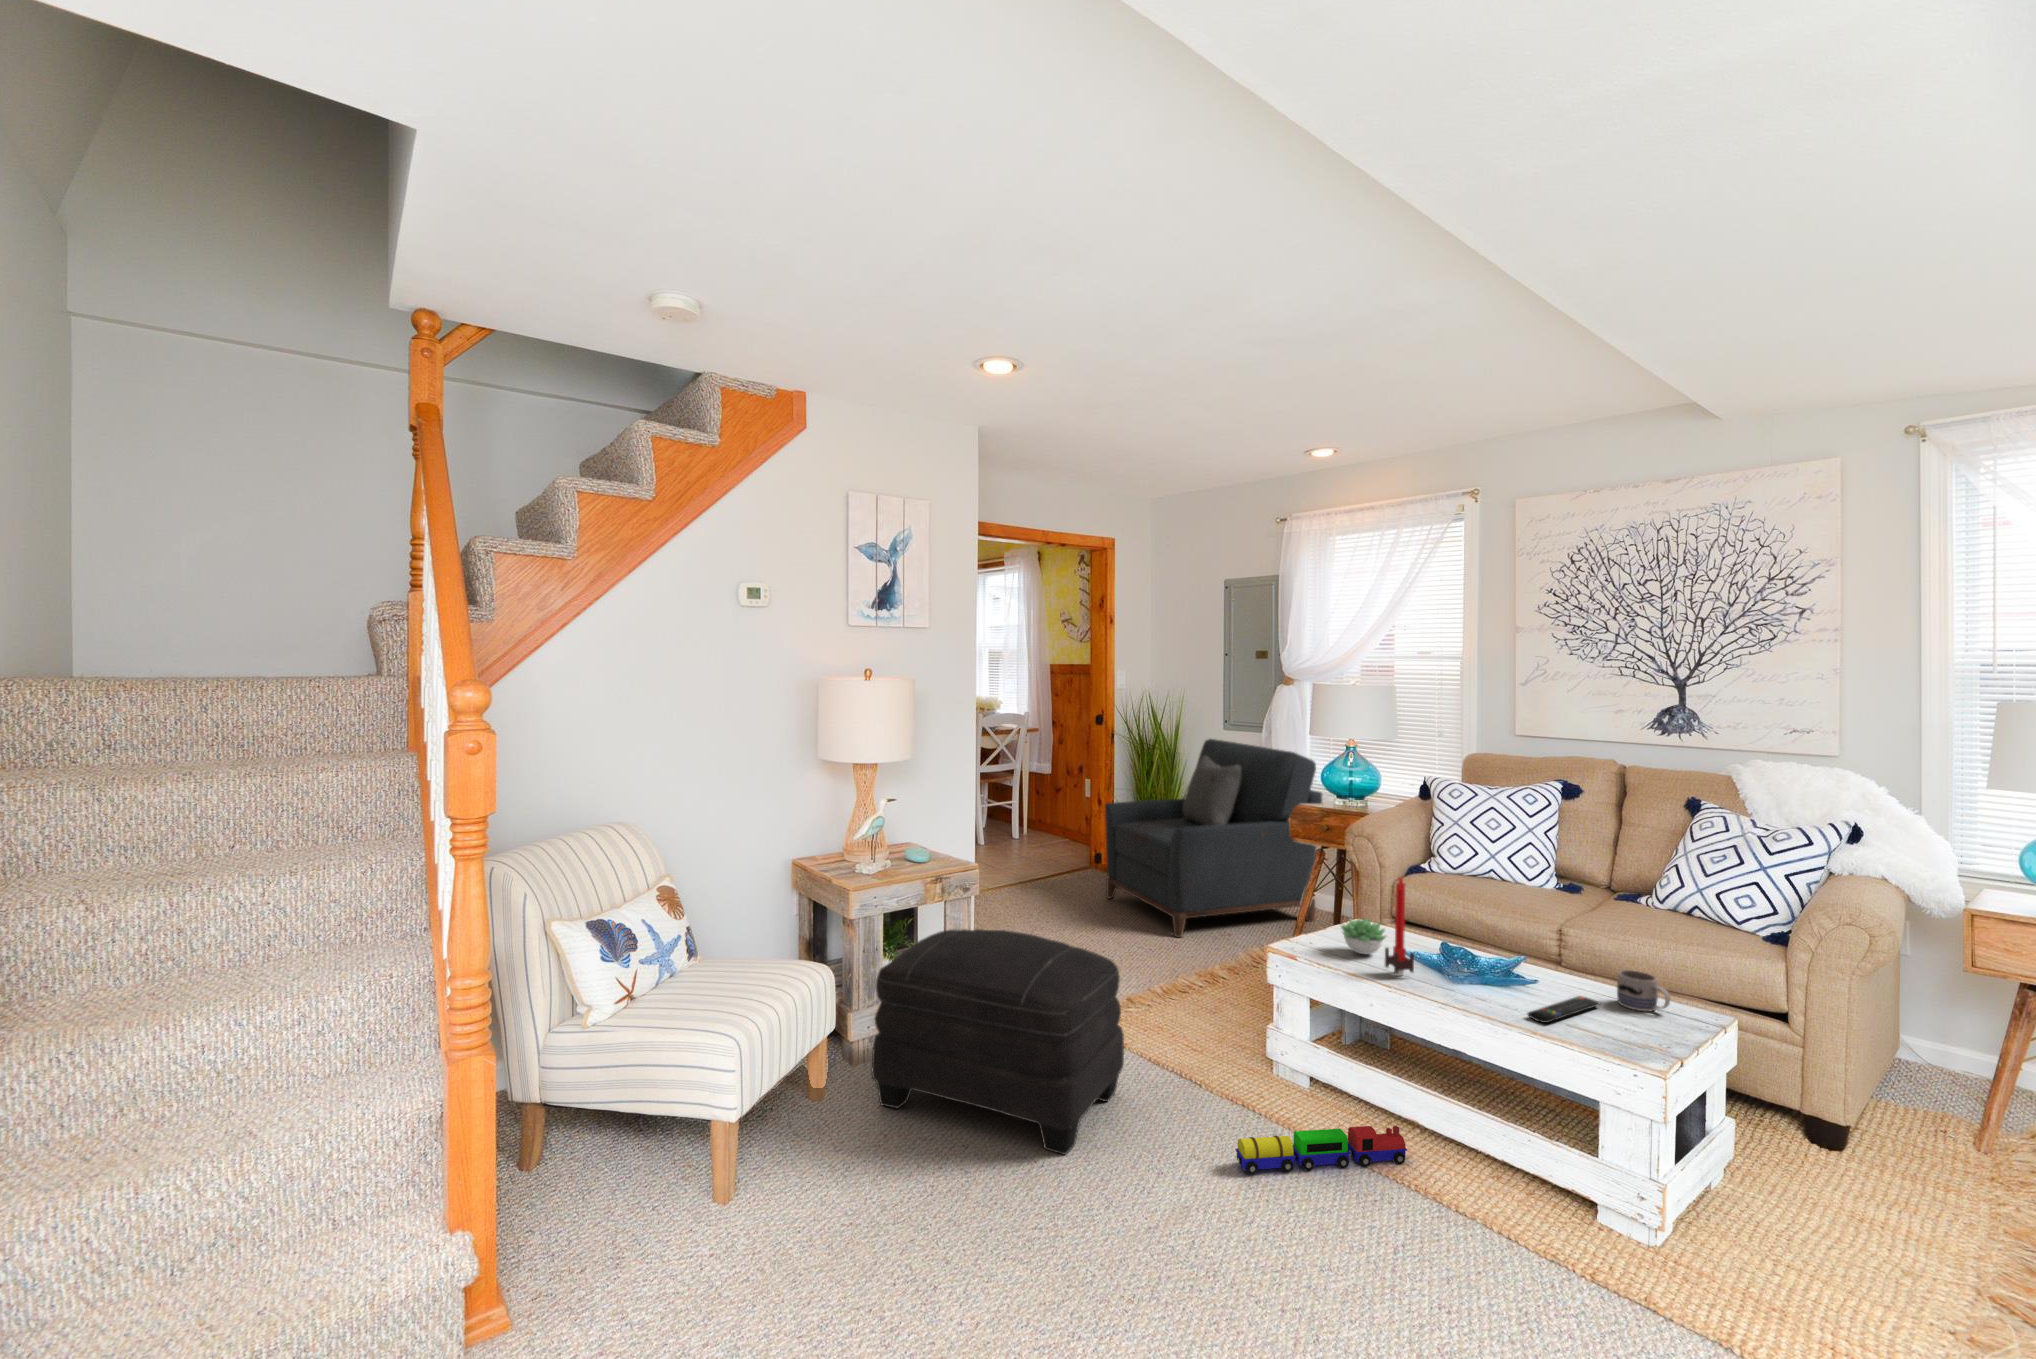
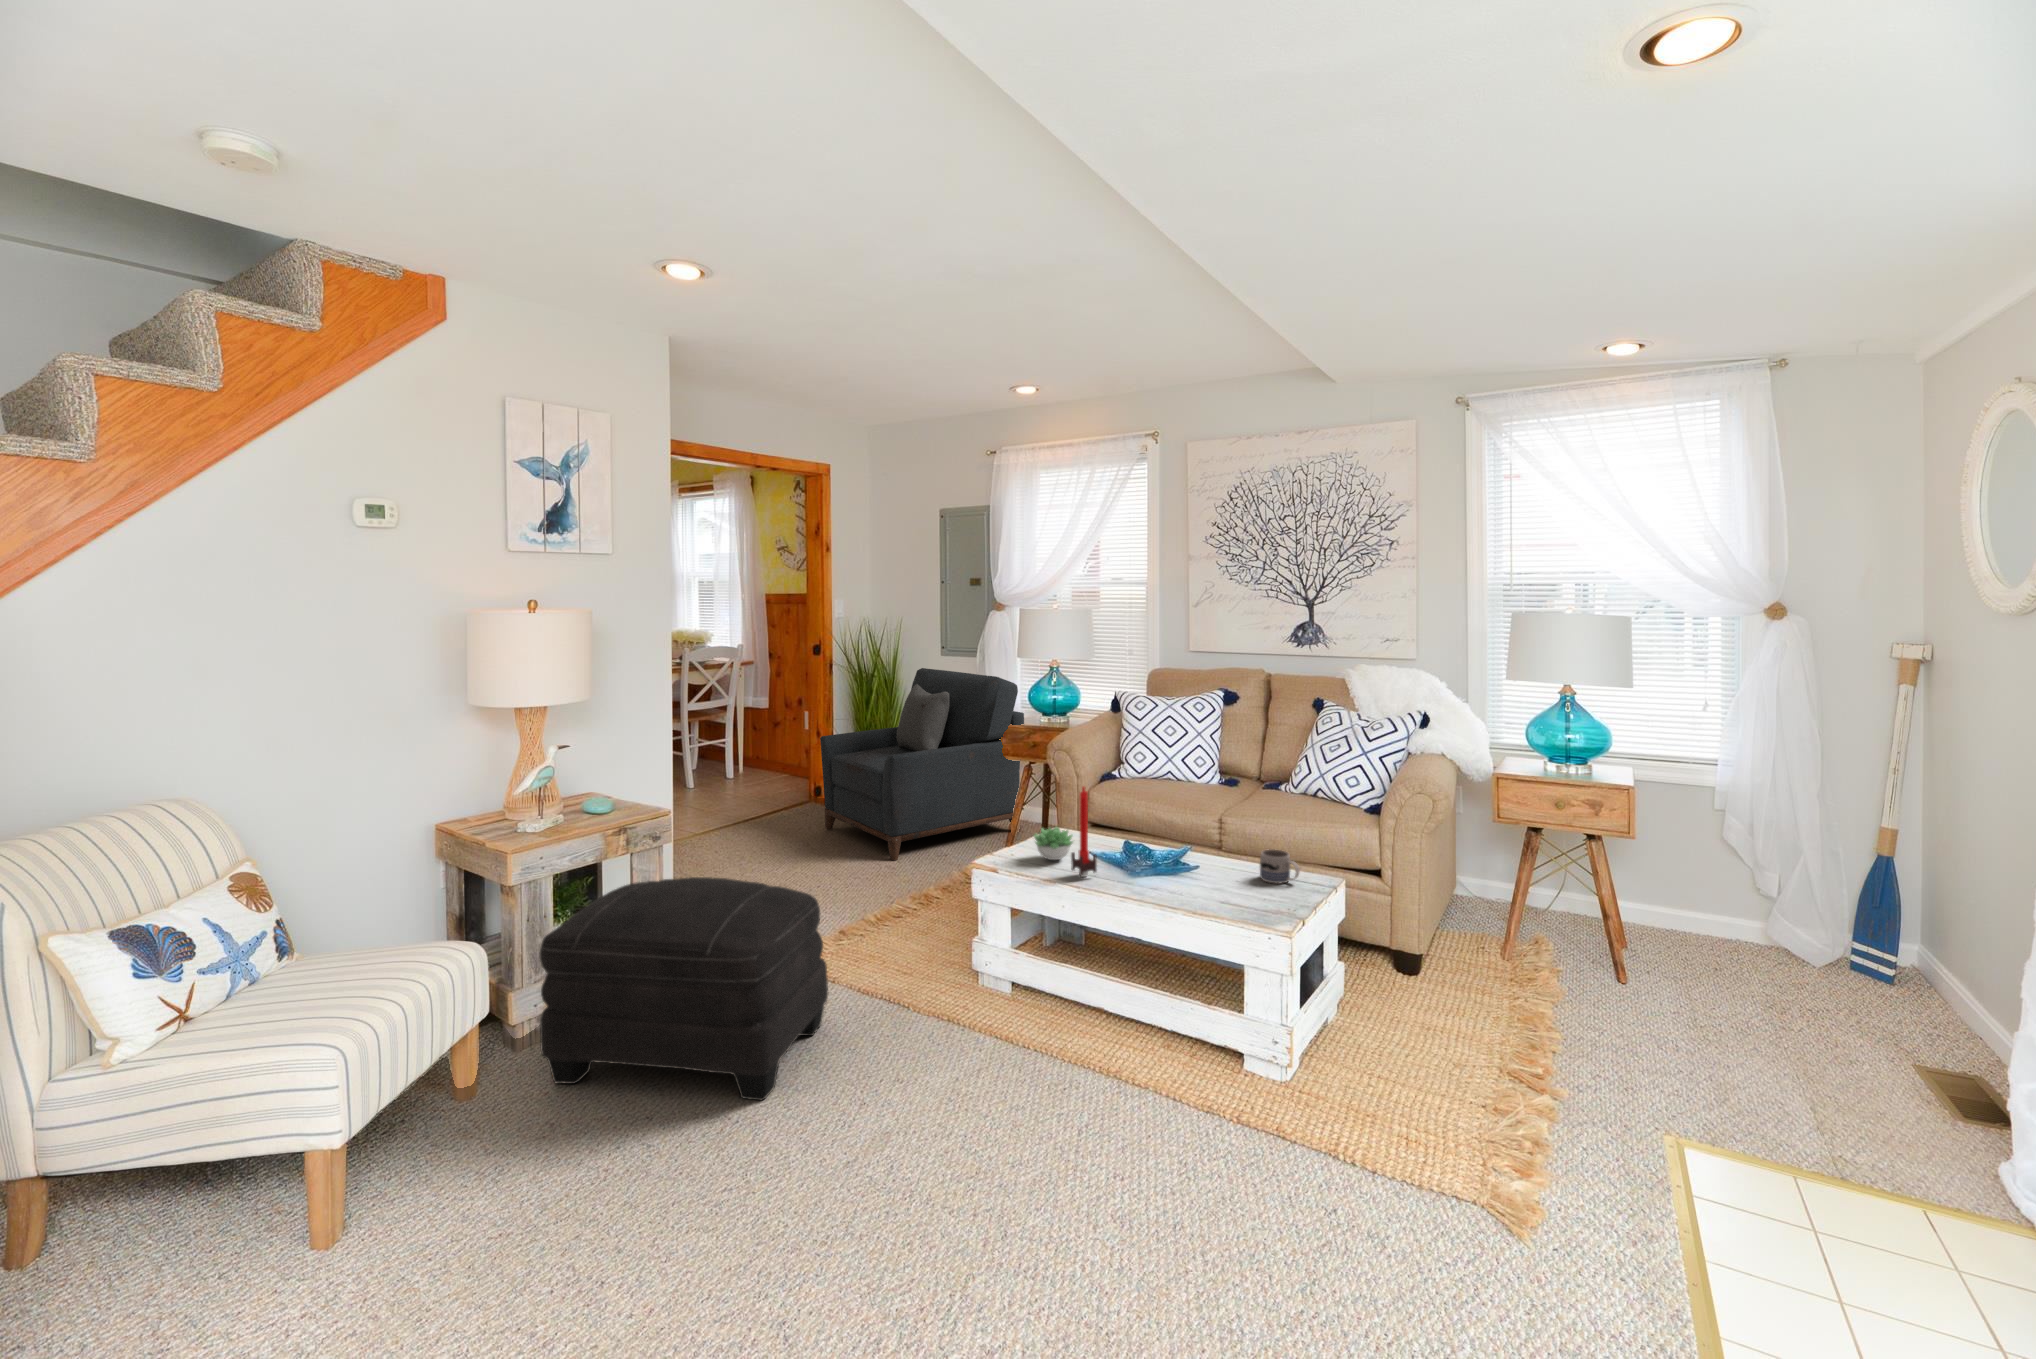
remote control: present [1528,996,1600,1023] -> none [1189,877,1247,905]
toy train: present [1235,1126,1407,1175] -> none [936,1015,1092,1085]

